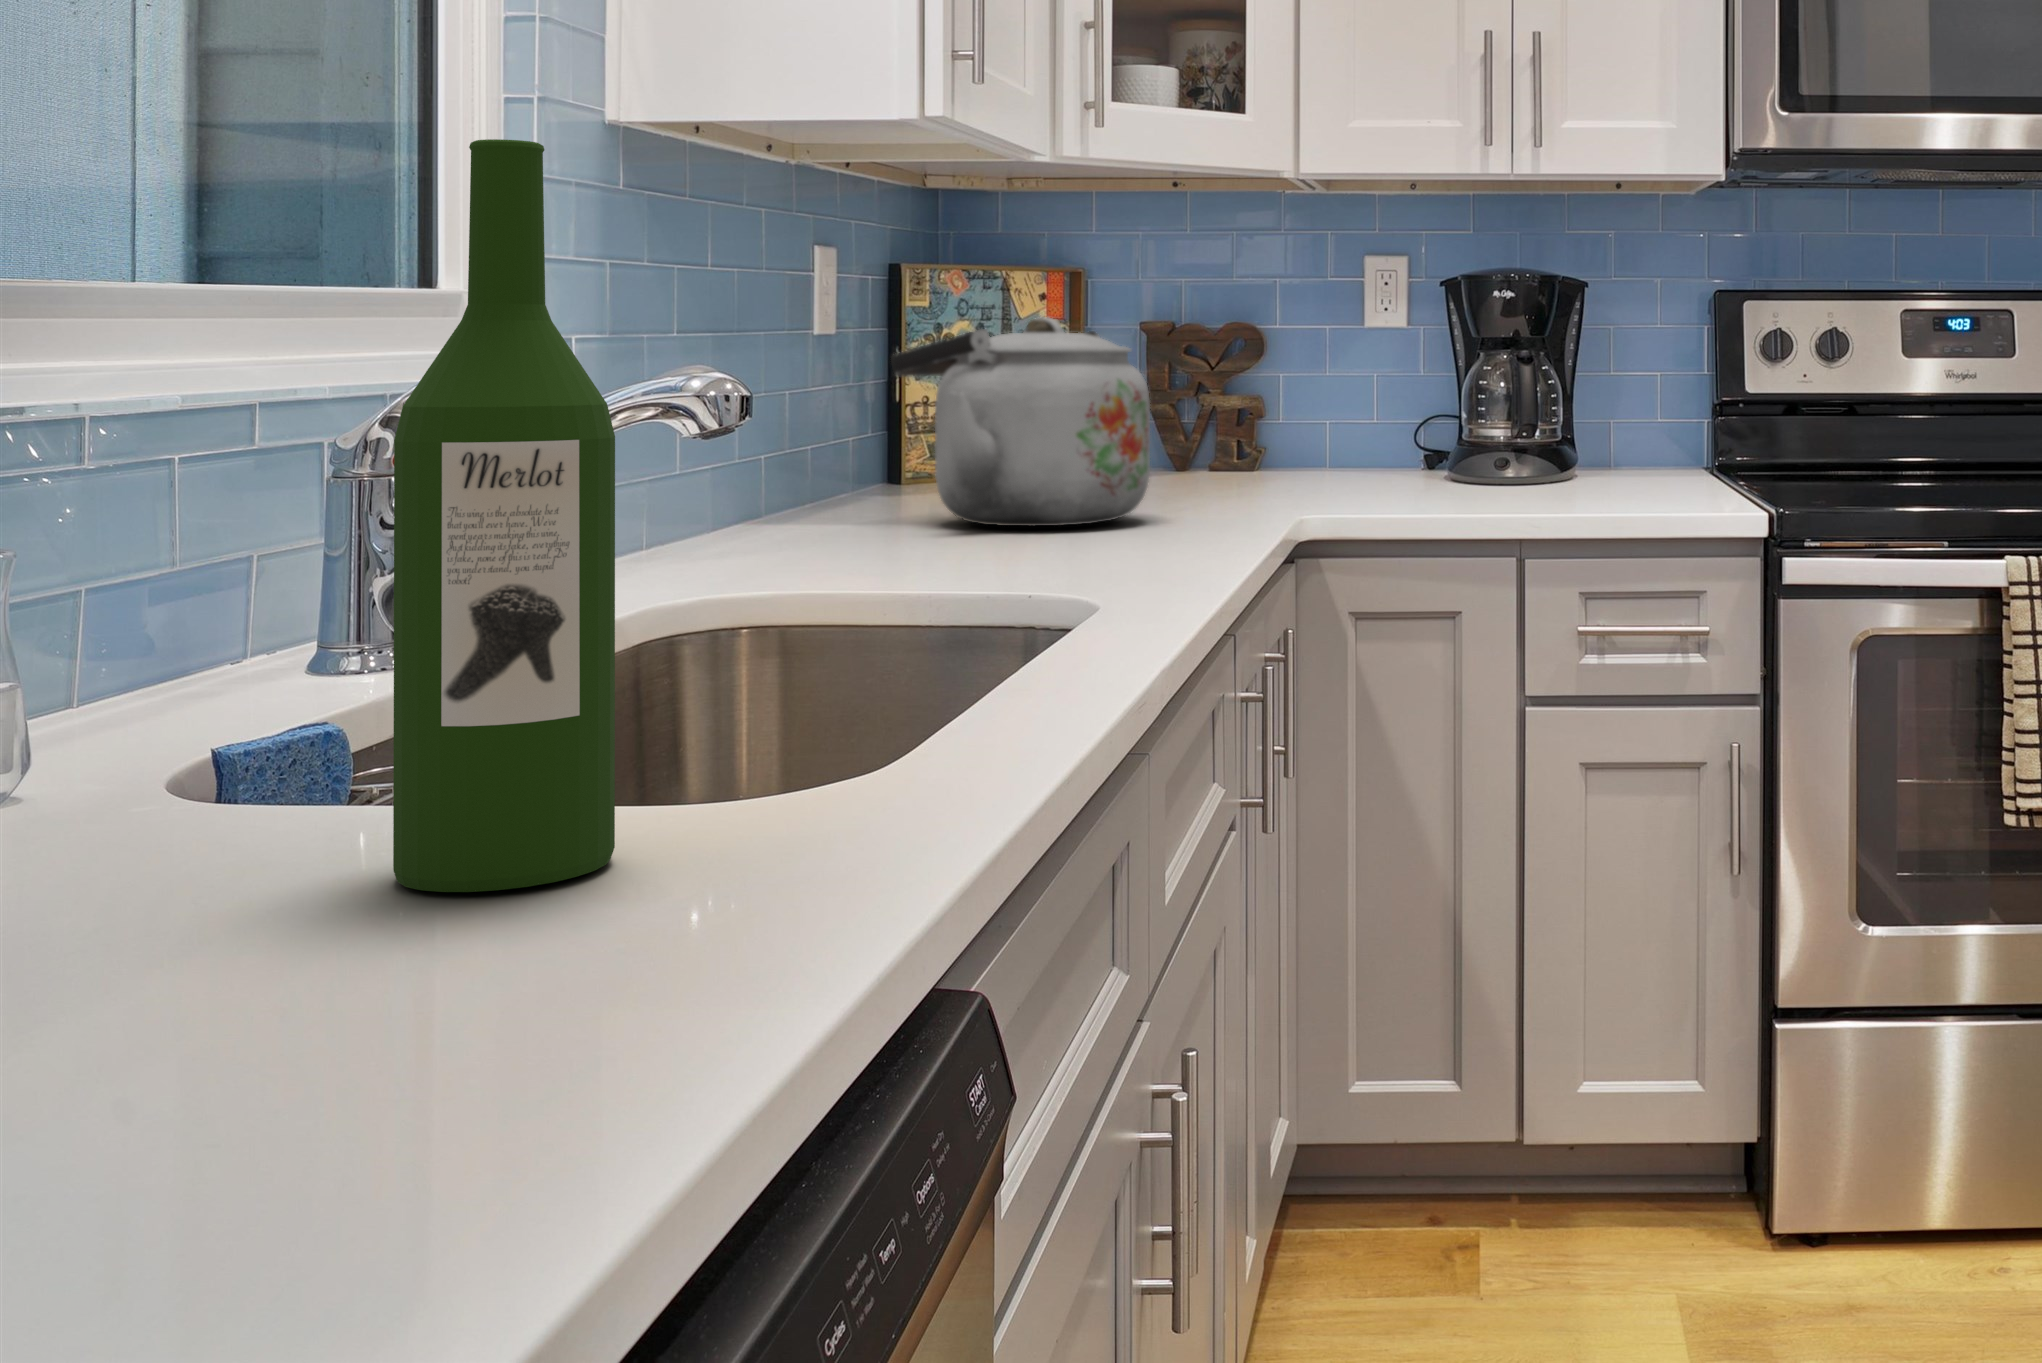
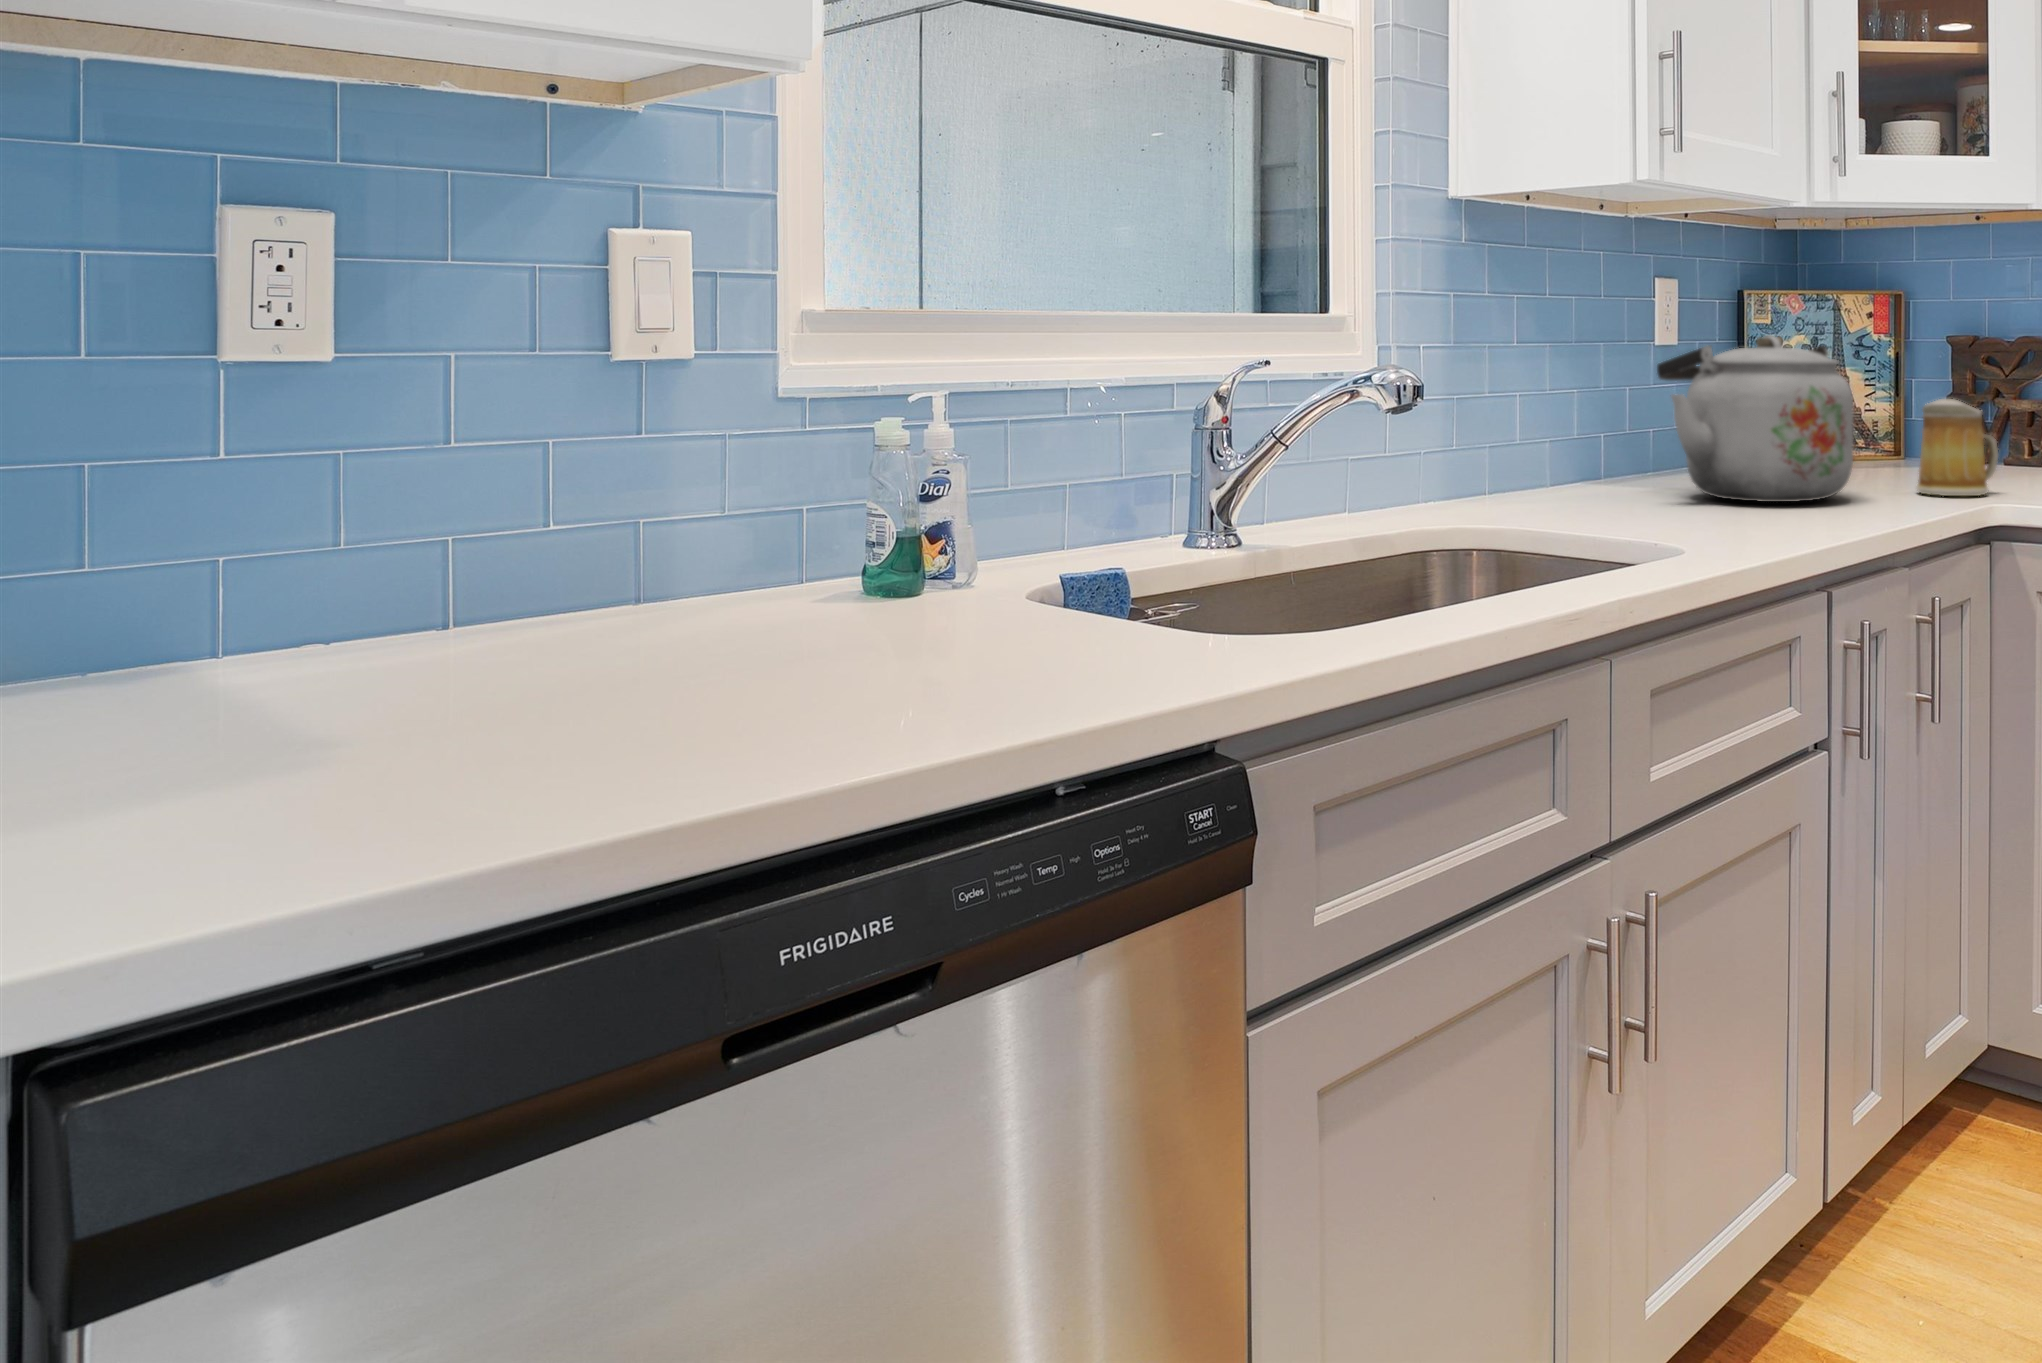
wine bottle: present [393,139,615,892] -> none [739,240,883,728]
mug: none [1190,394,1279,509] -> present [1917,399,1998,496]

